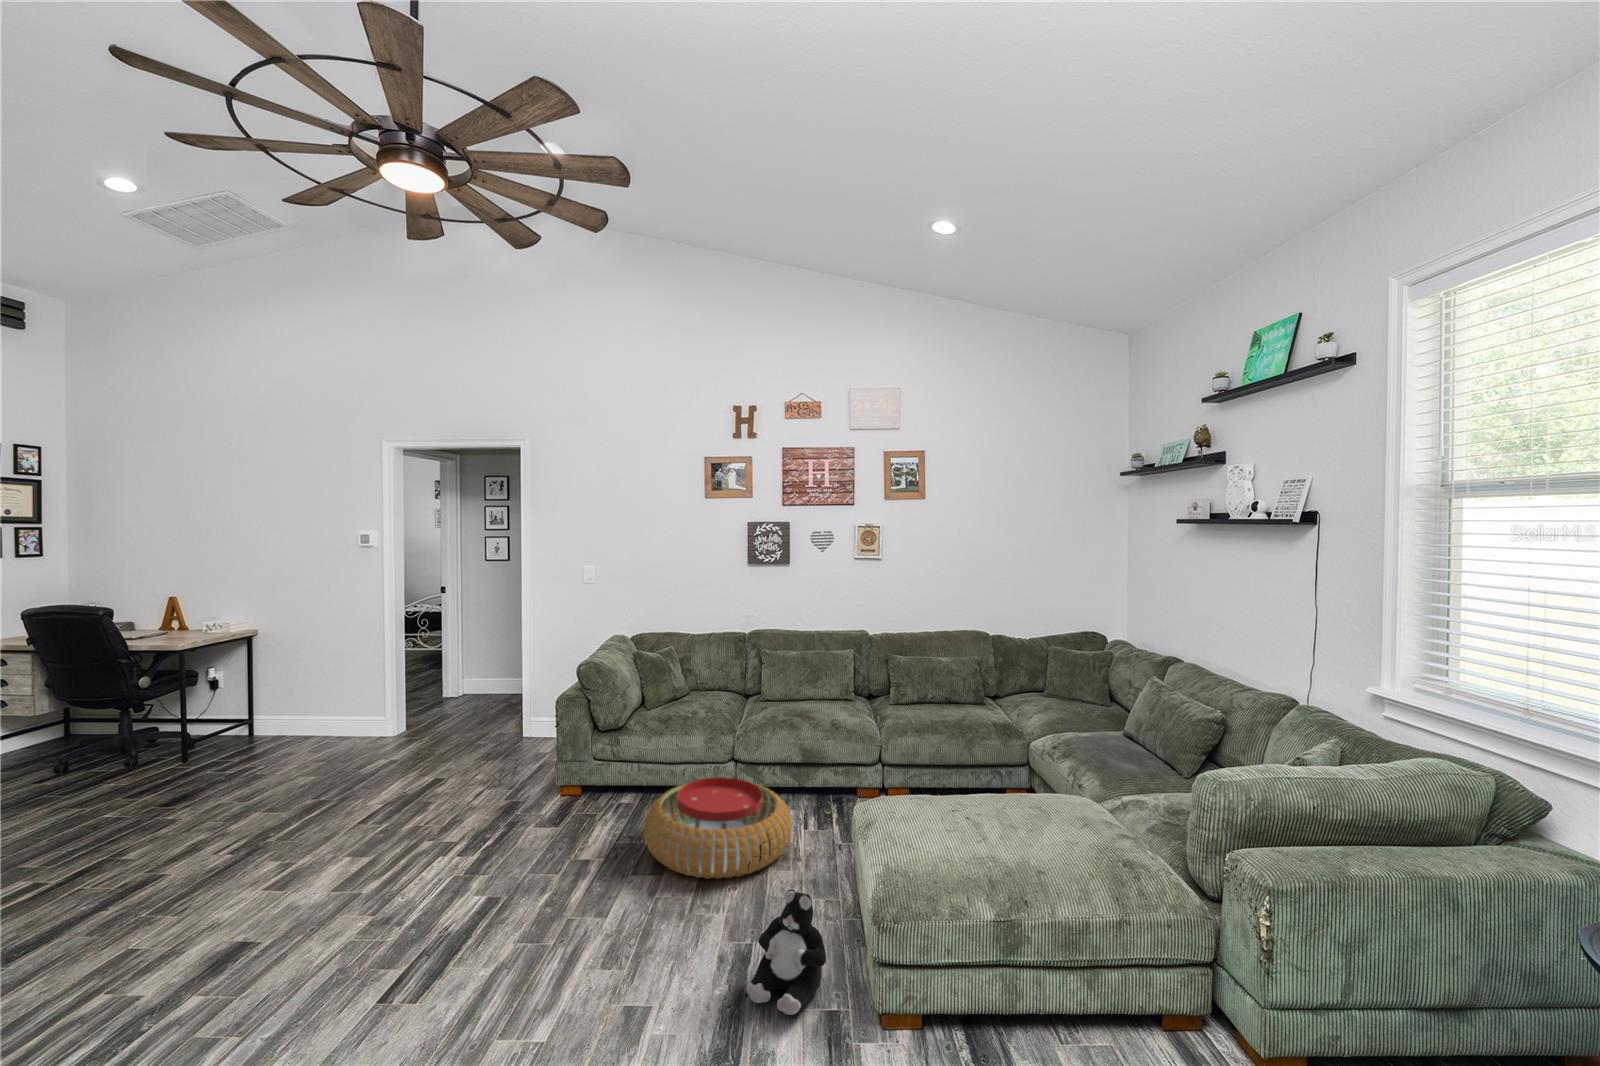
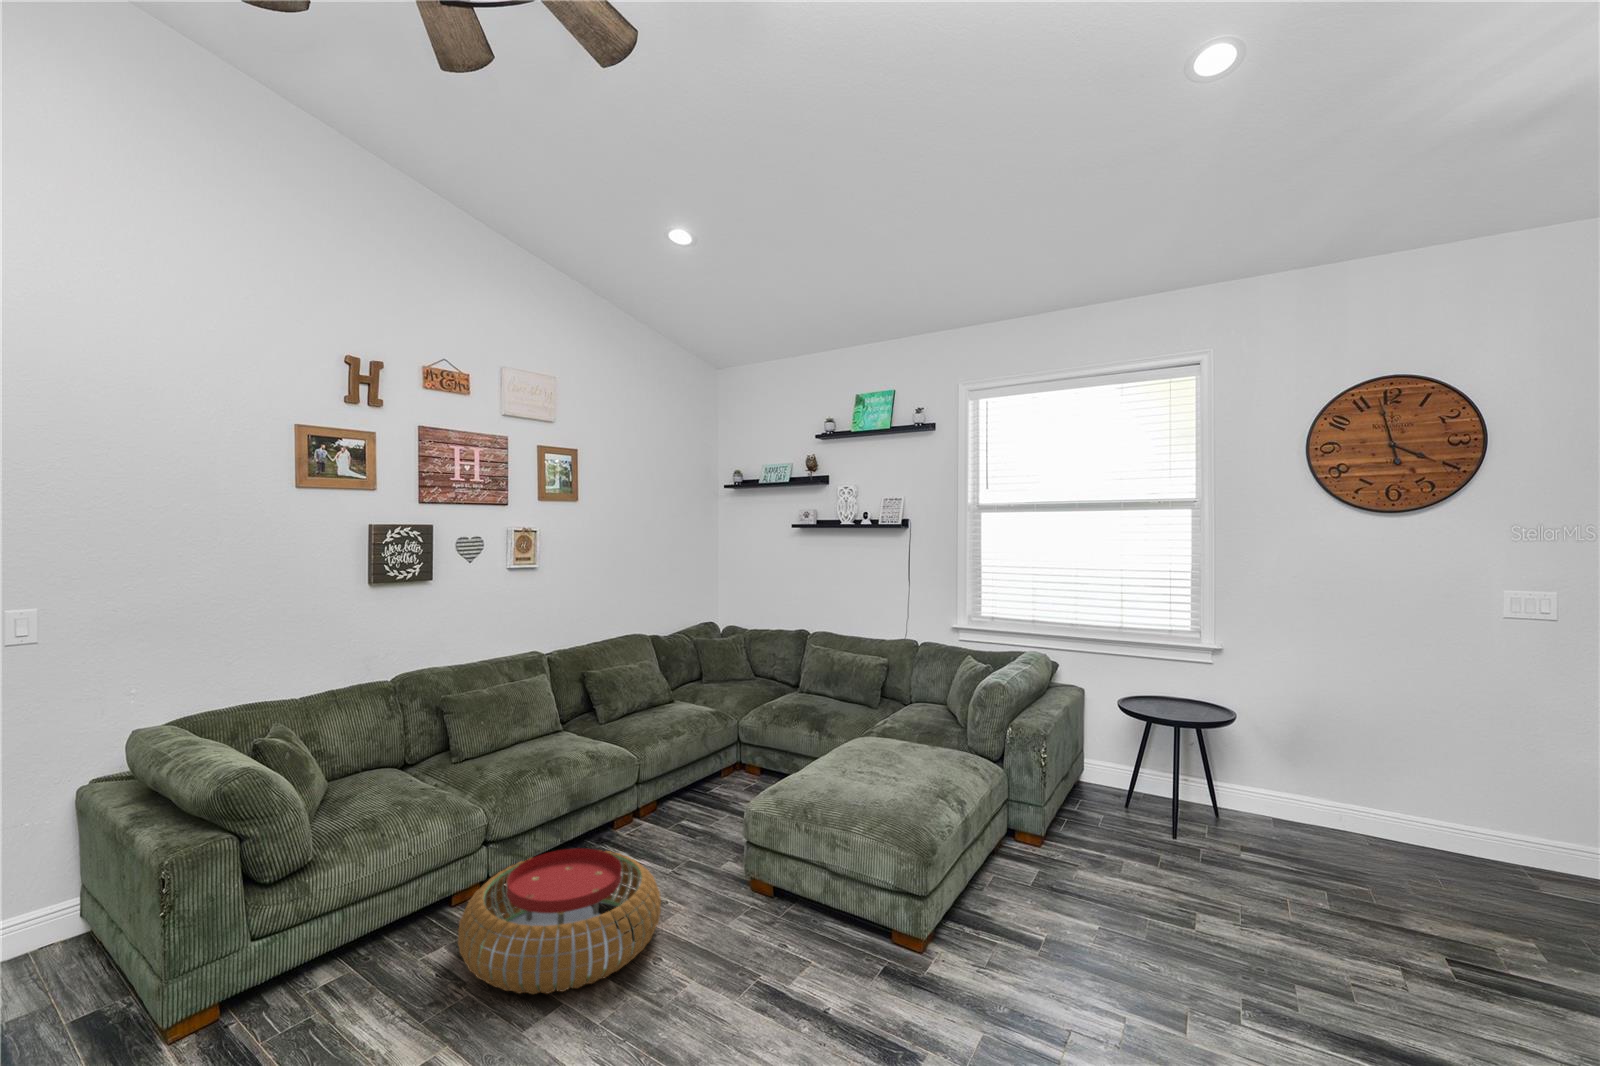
plush toy: present [746,889,826,1015] -> none [803,884,888,1008]

